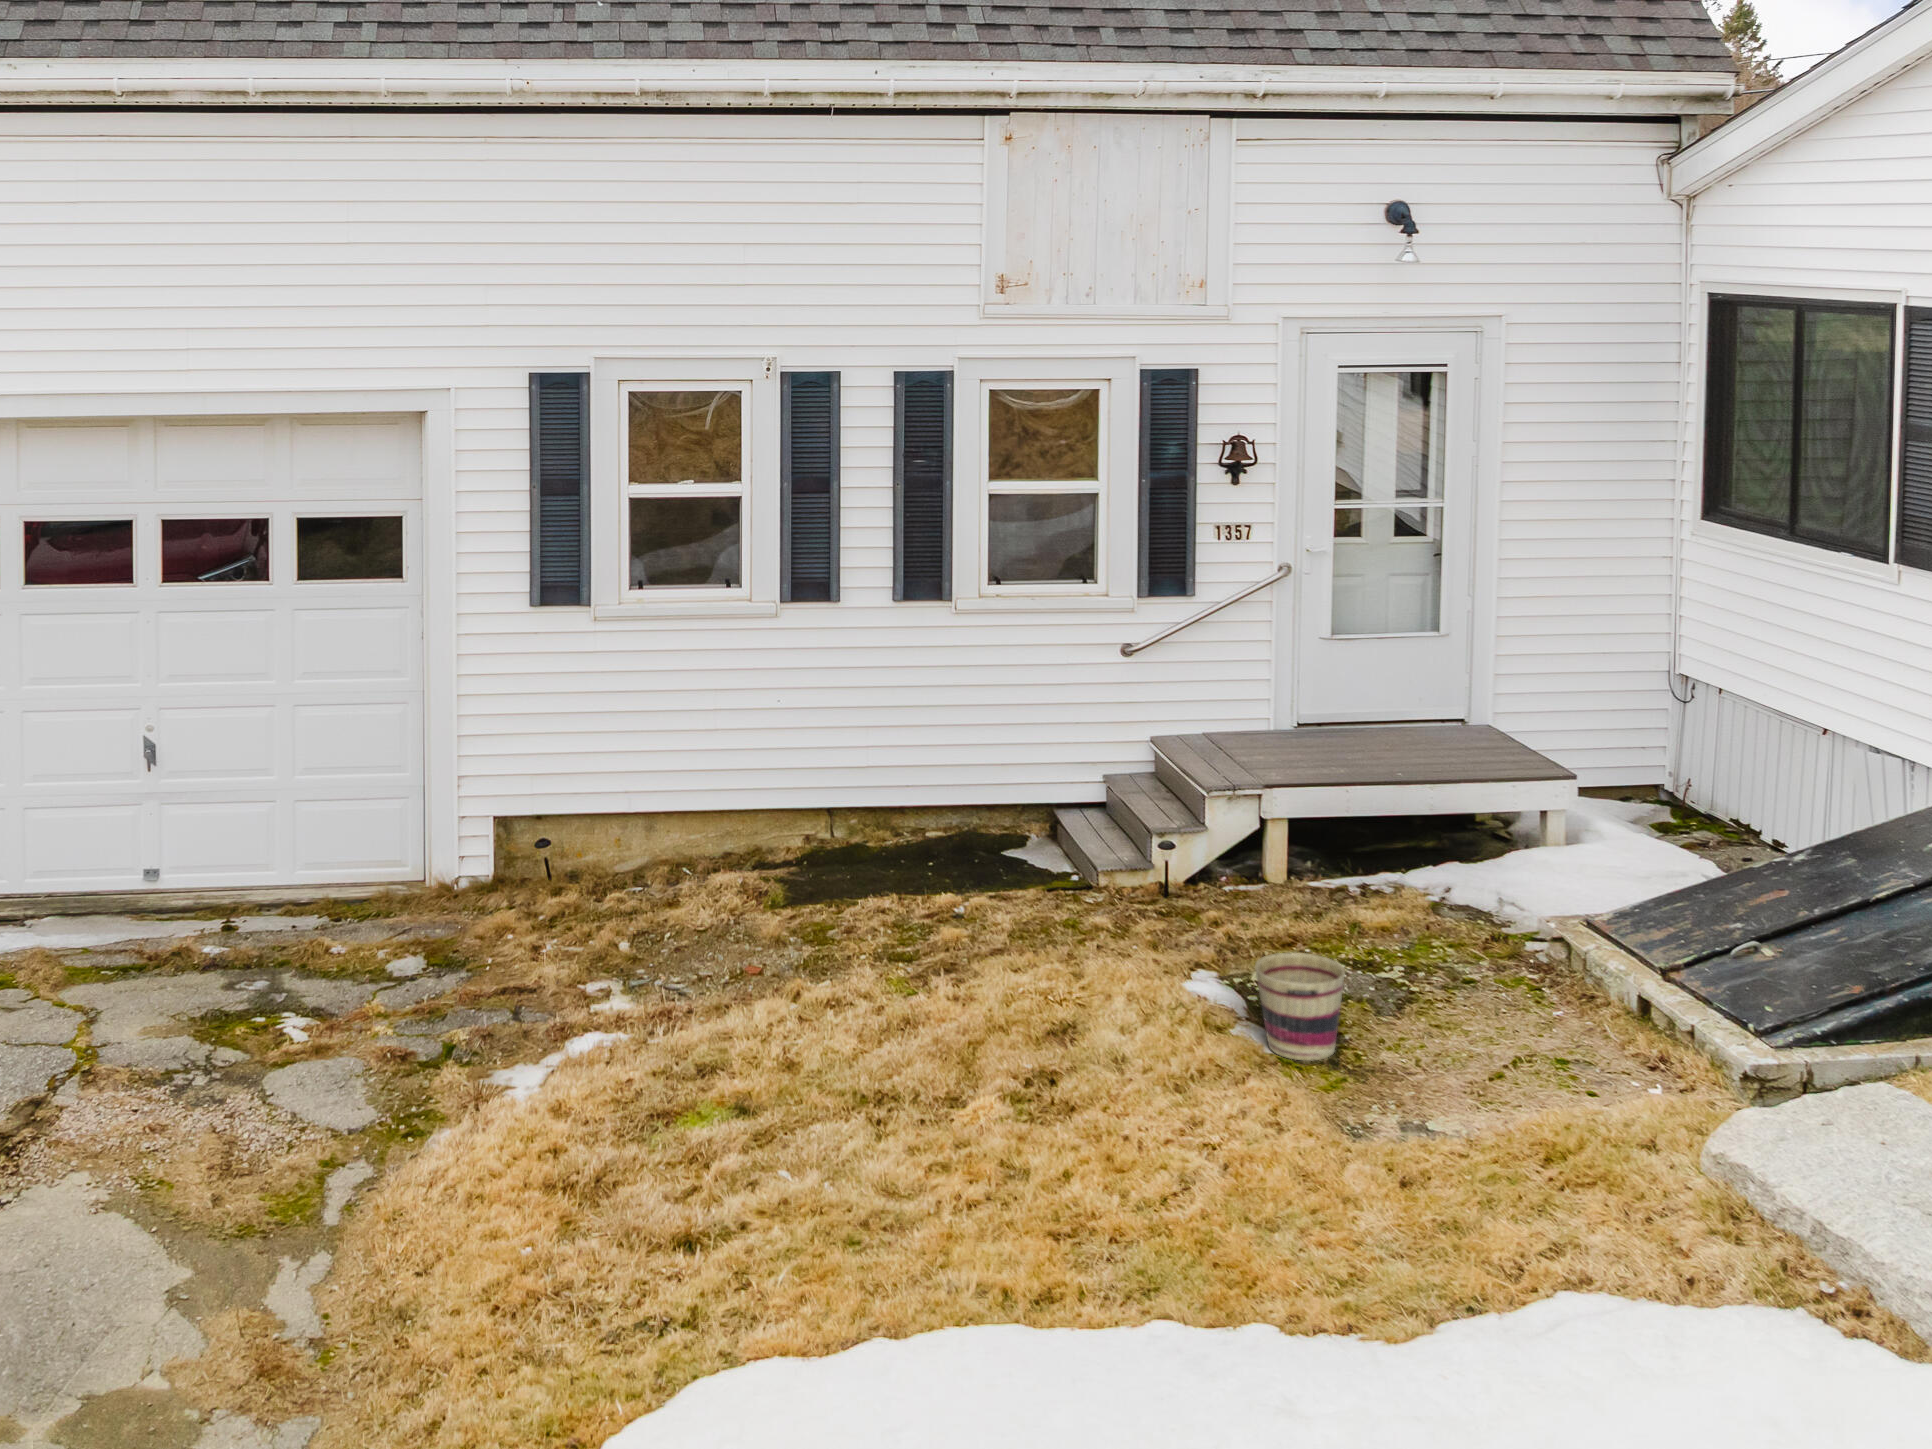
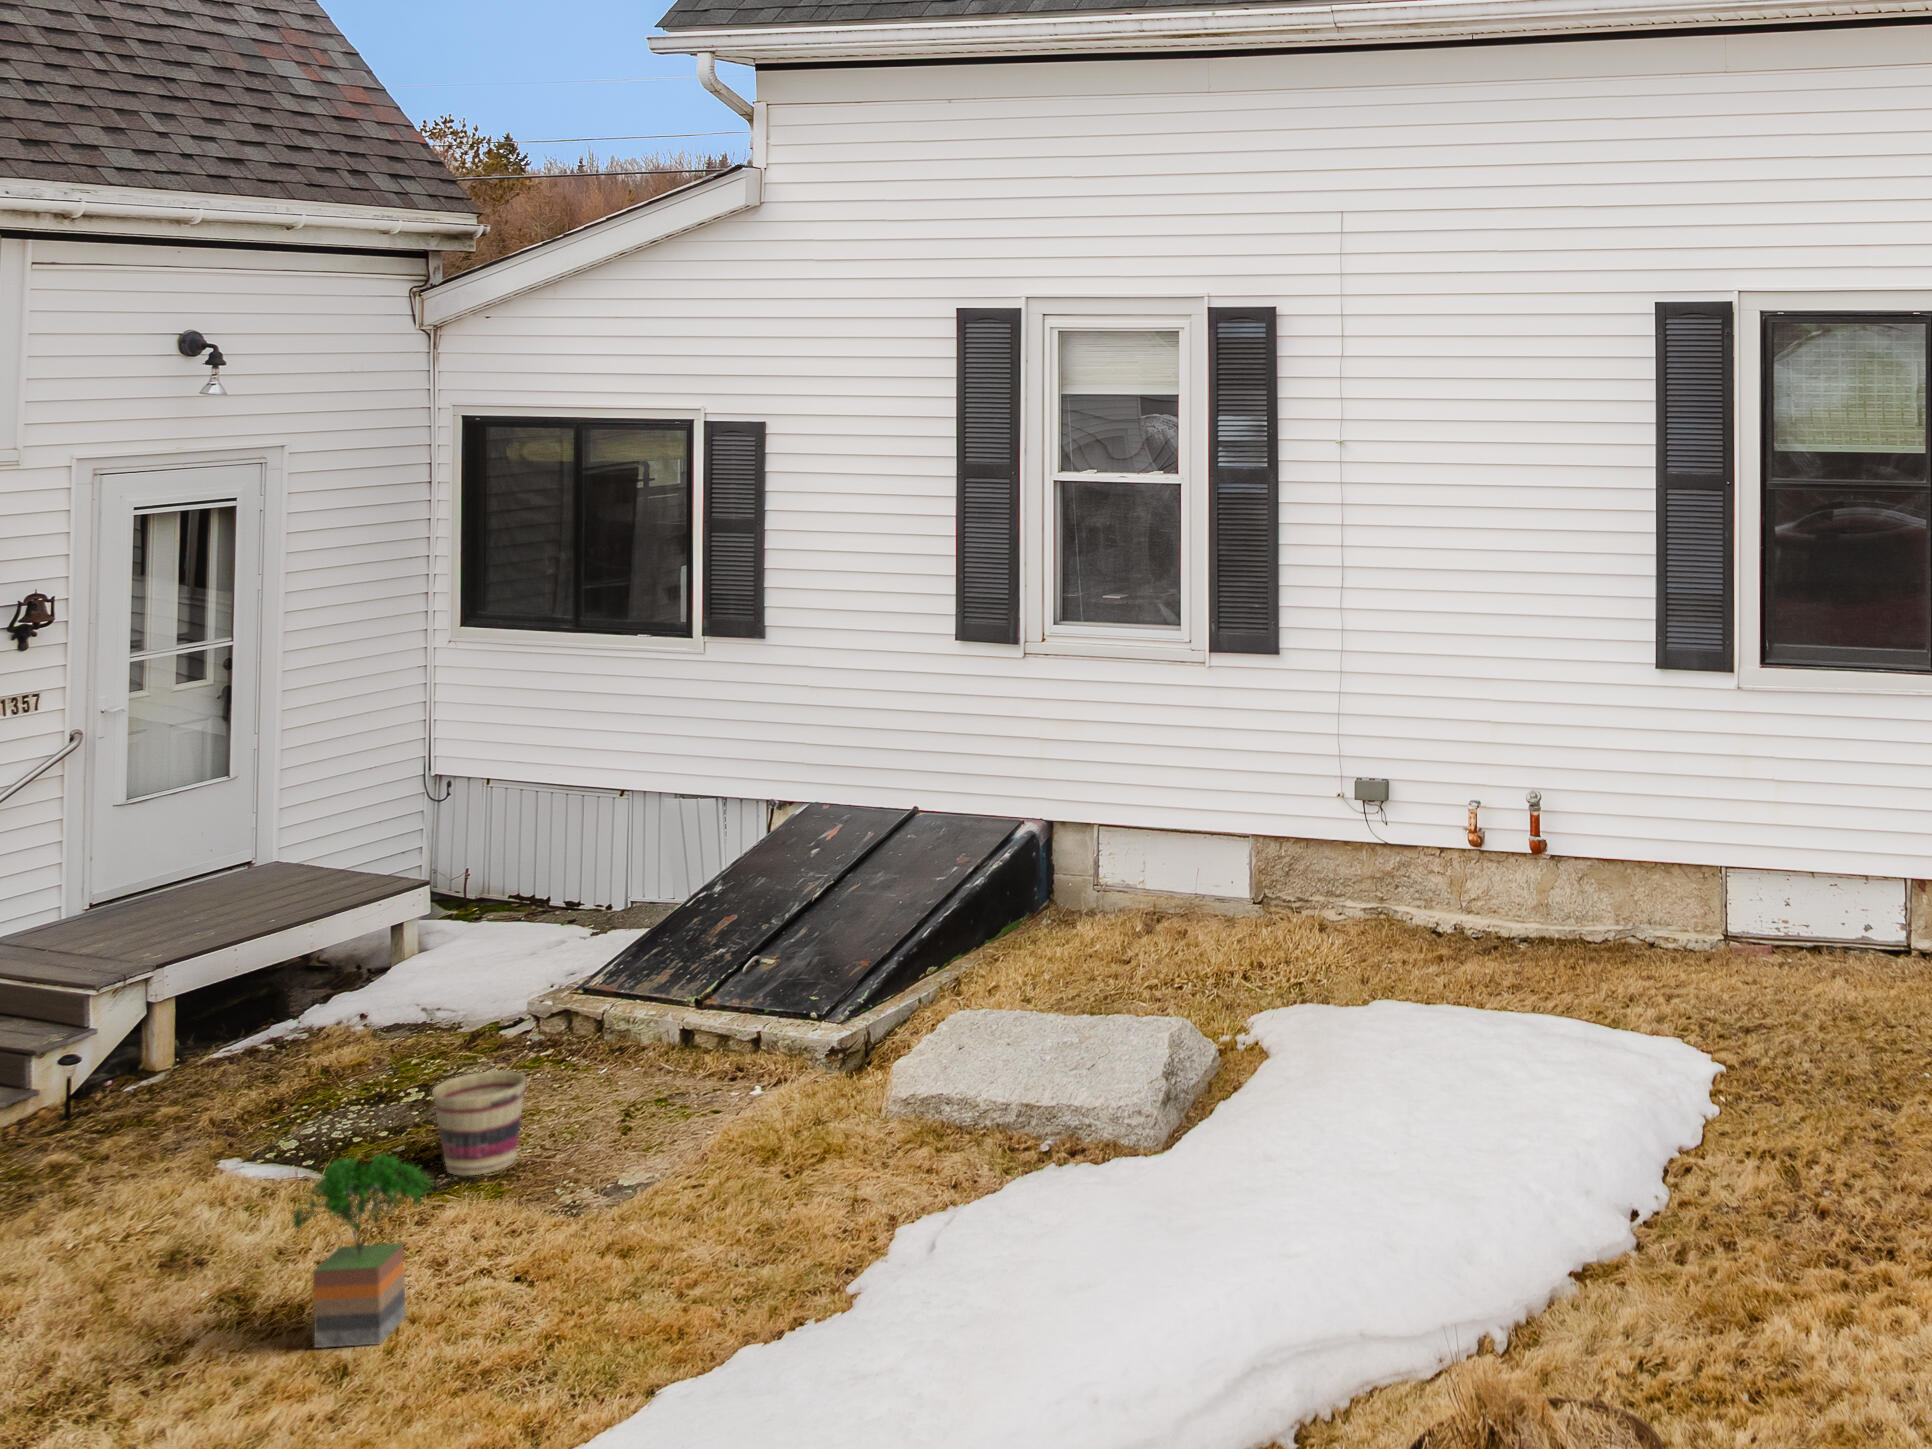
potted tree: none [918,984,1042,1173] -> present [292,1154,432,1348]

